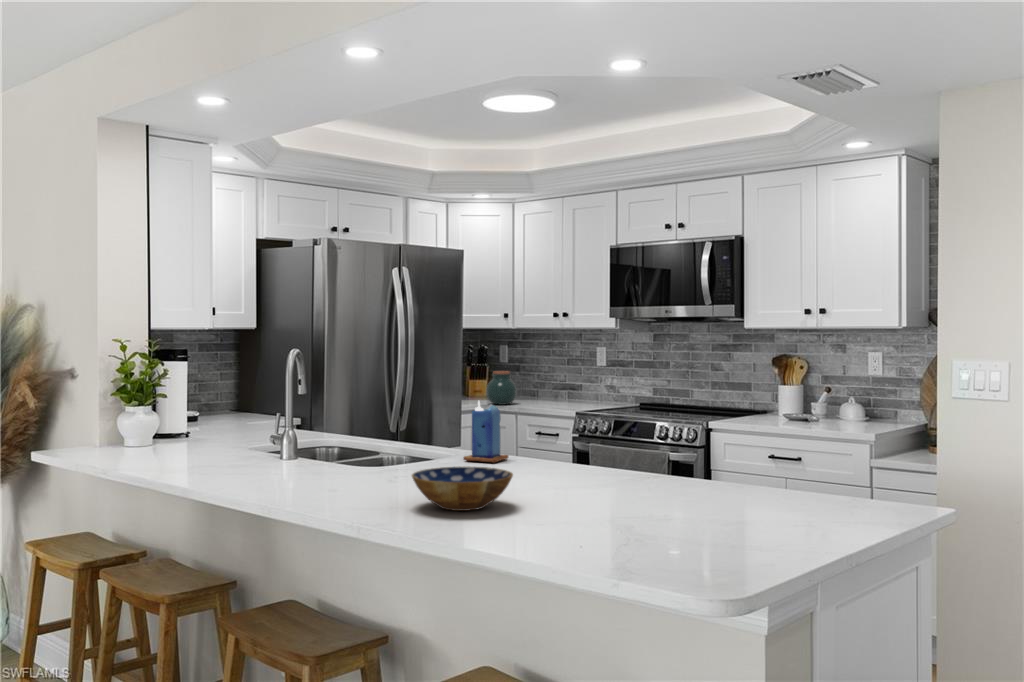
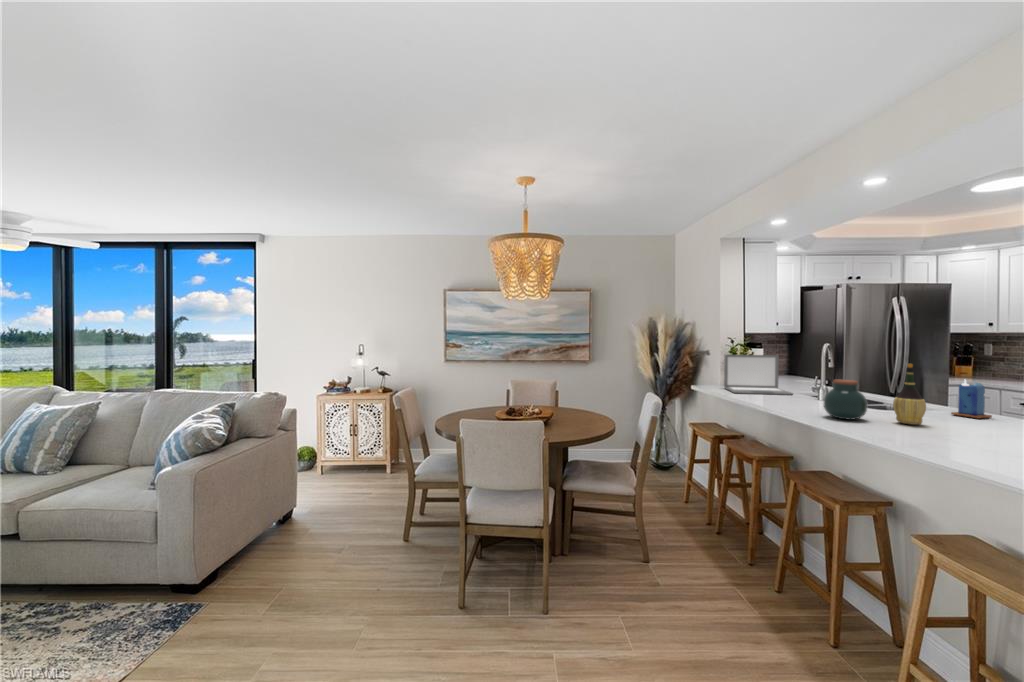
jar: present [486,371,517,405] -> present [824,380,868,420]
laptop: none [103,372,240,461] -> present [724,355,793,395]
wine bottle: none [389,379,433,487] -> present [893,364,926,425]
bowl: present [412,466,513,511] -> none [910,415,995,443]

